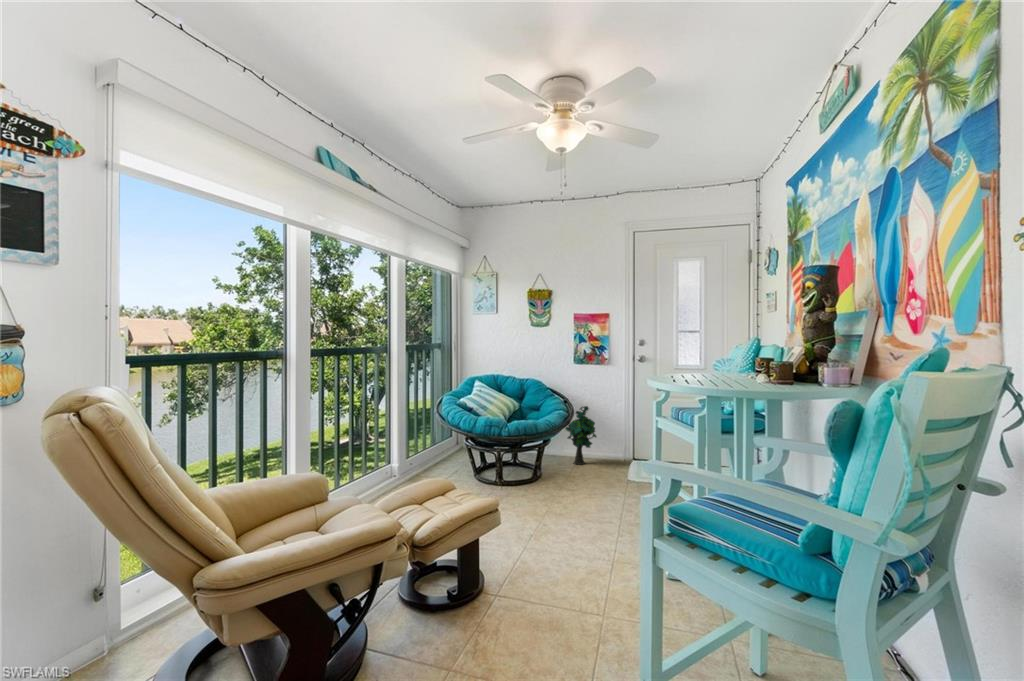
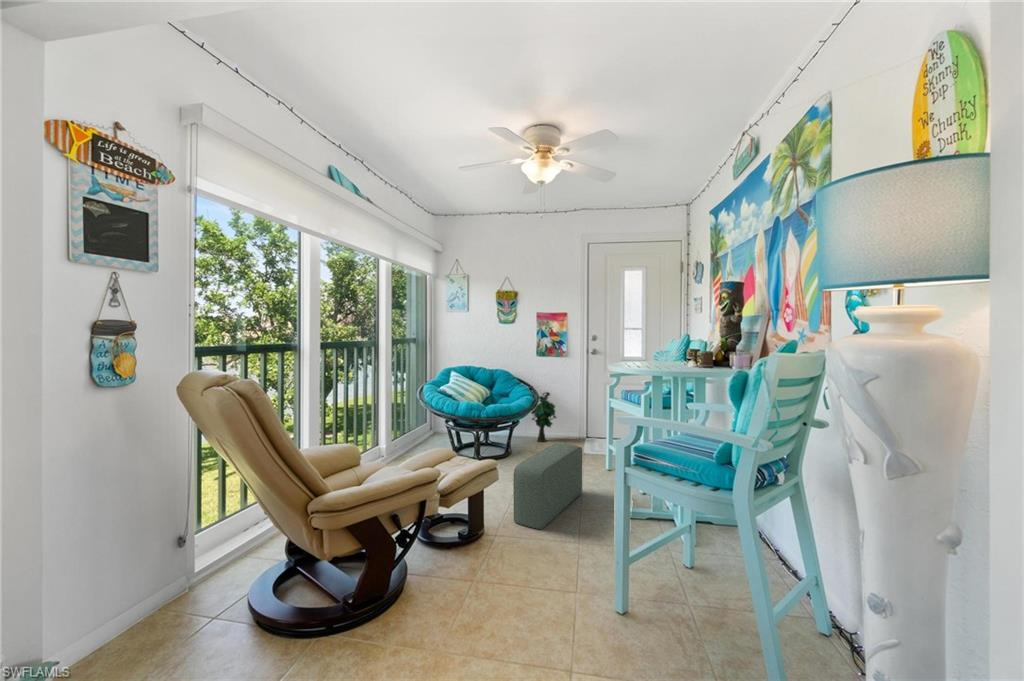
pouf: none [523,474,618,591] -> present [513,443,582,529]

